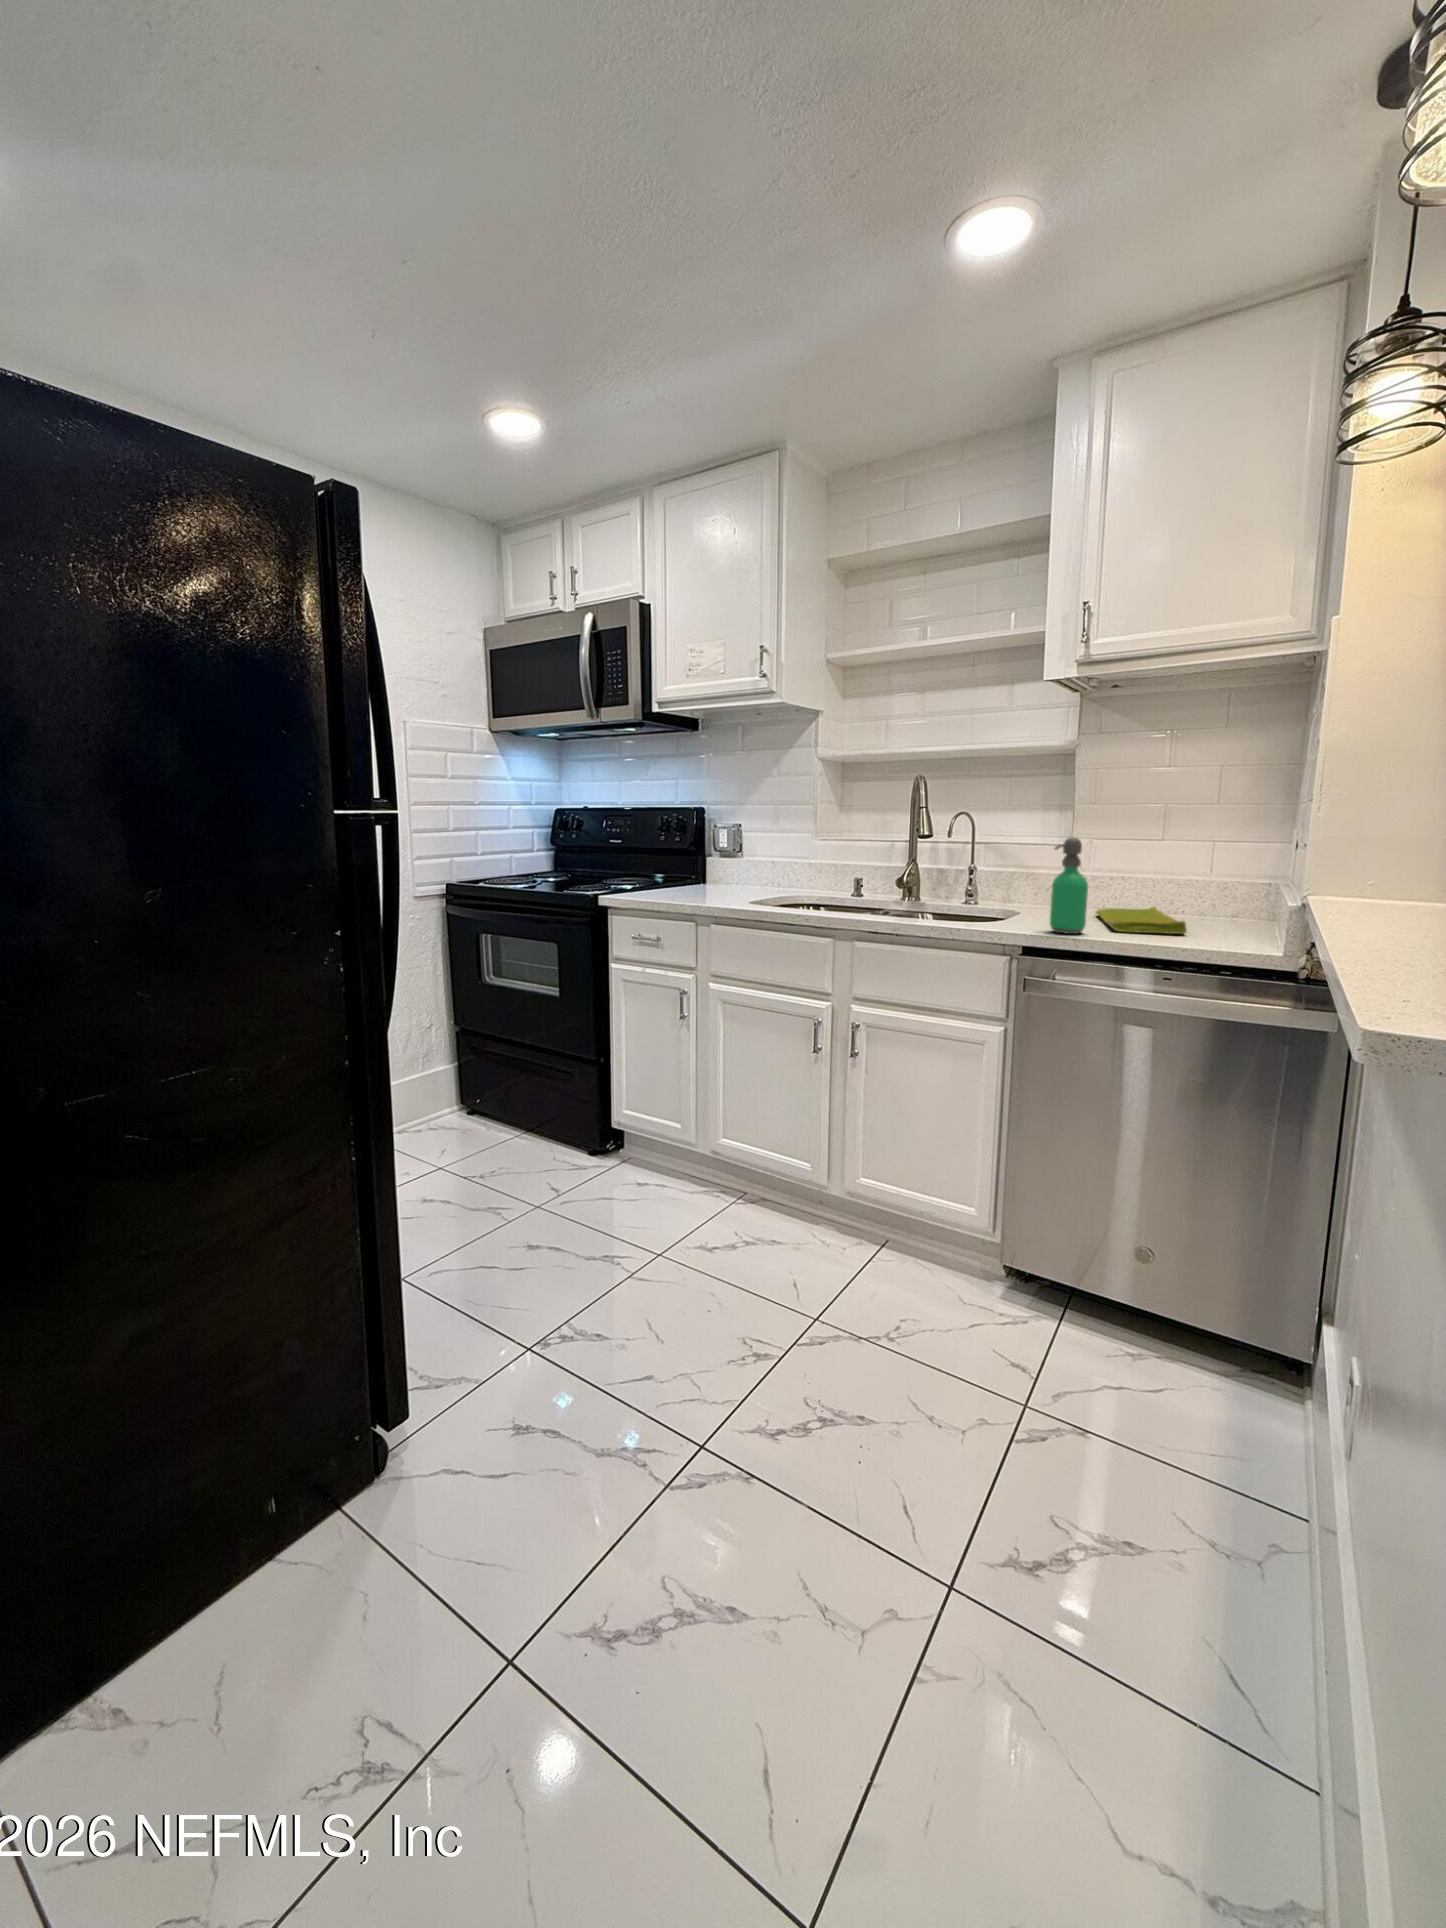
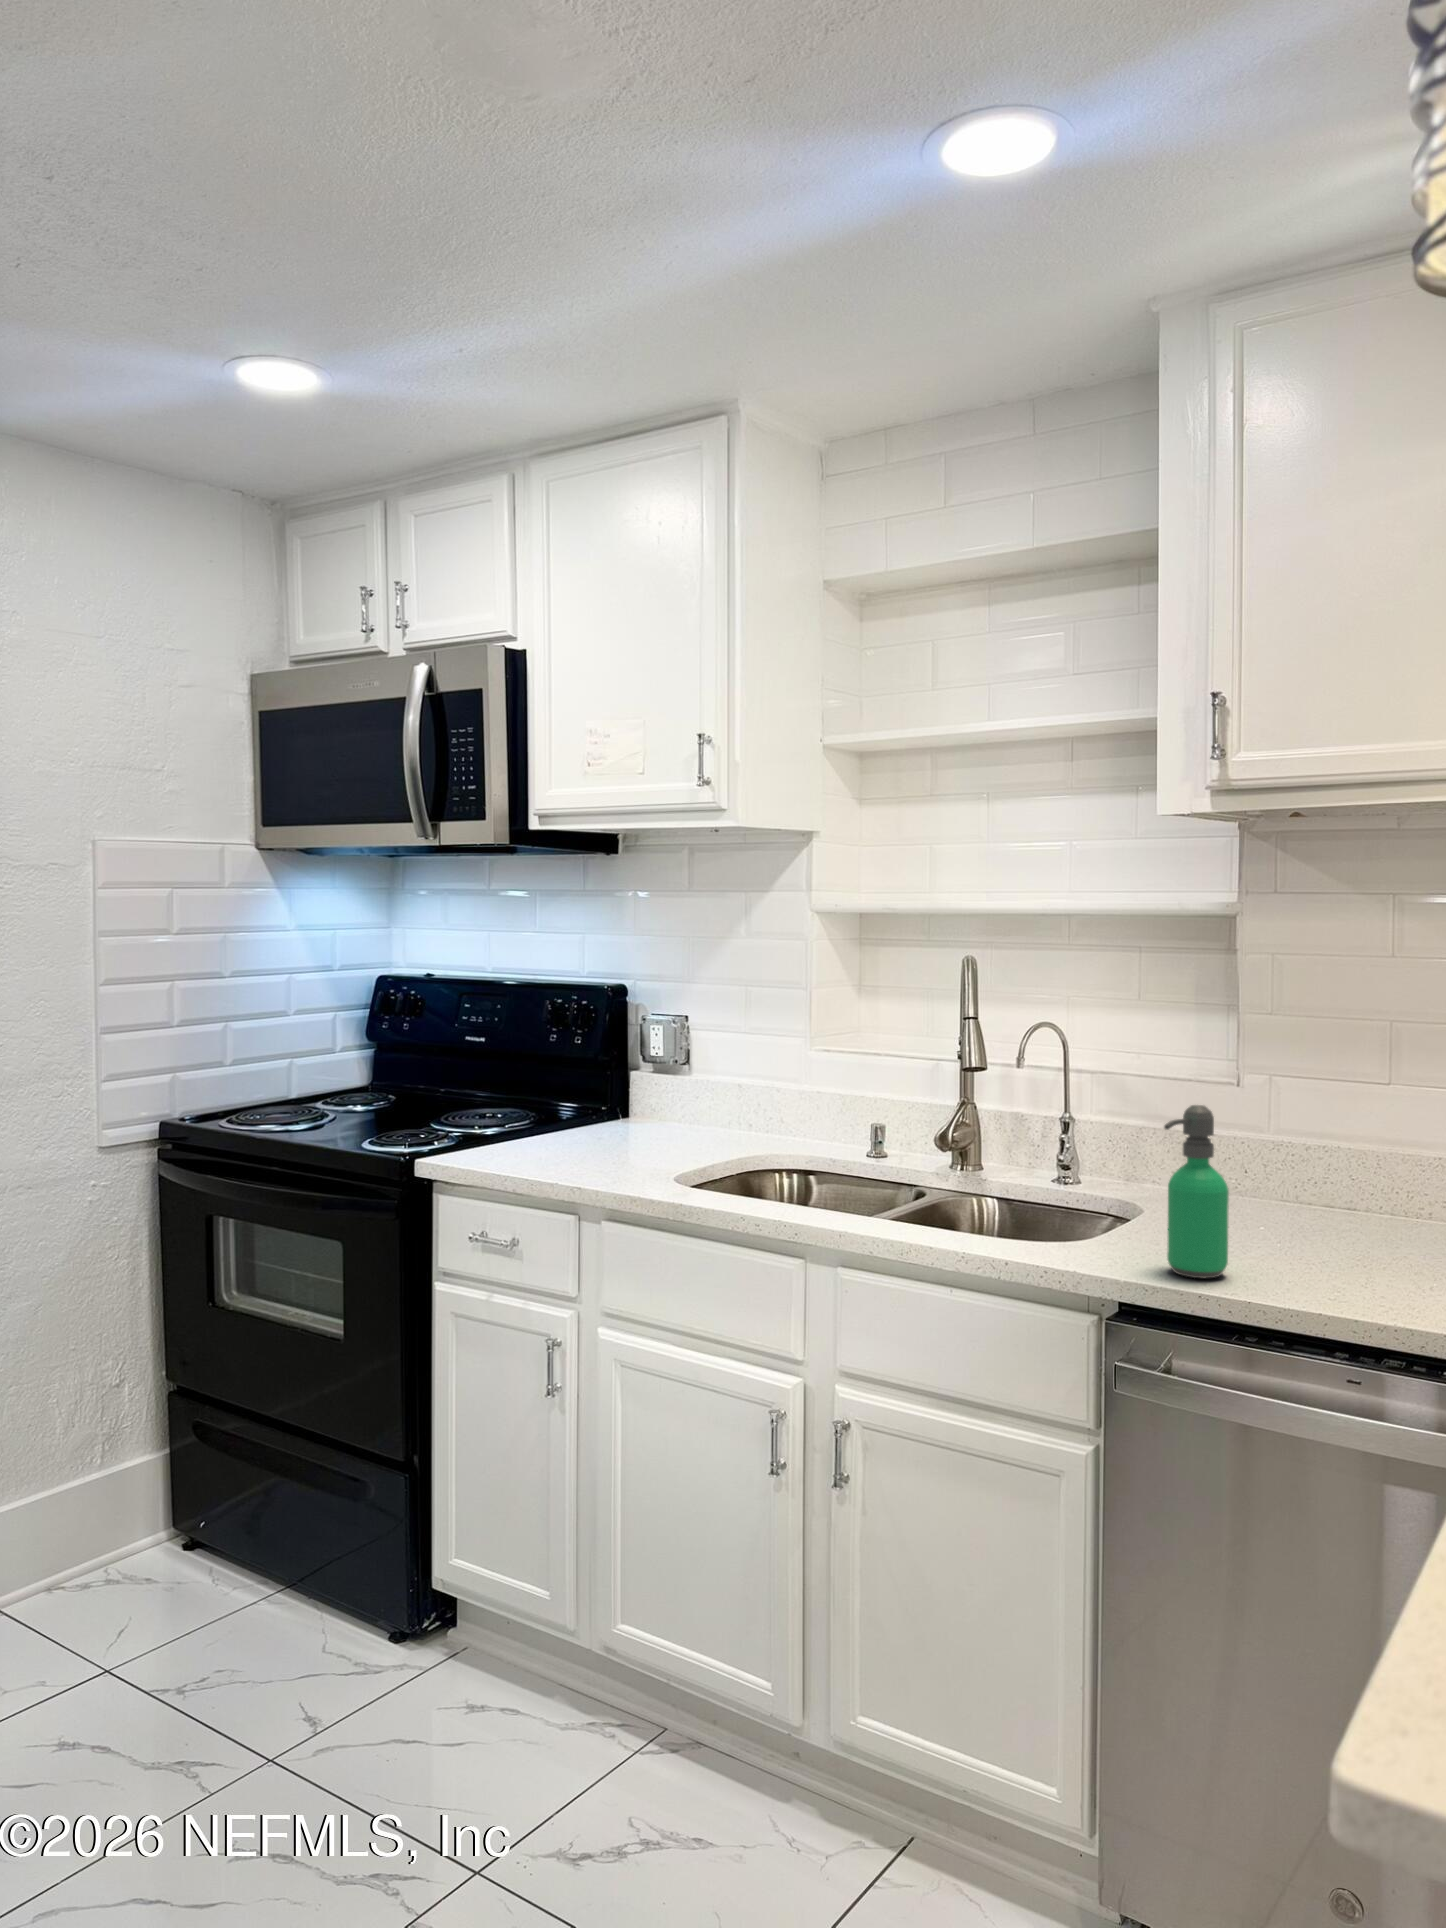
dish towel: present [1096,907,1187,934] -> none [1272,1203,1405,1280]

